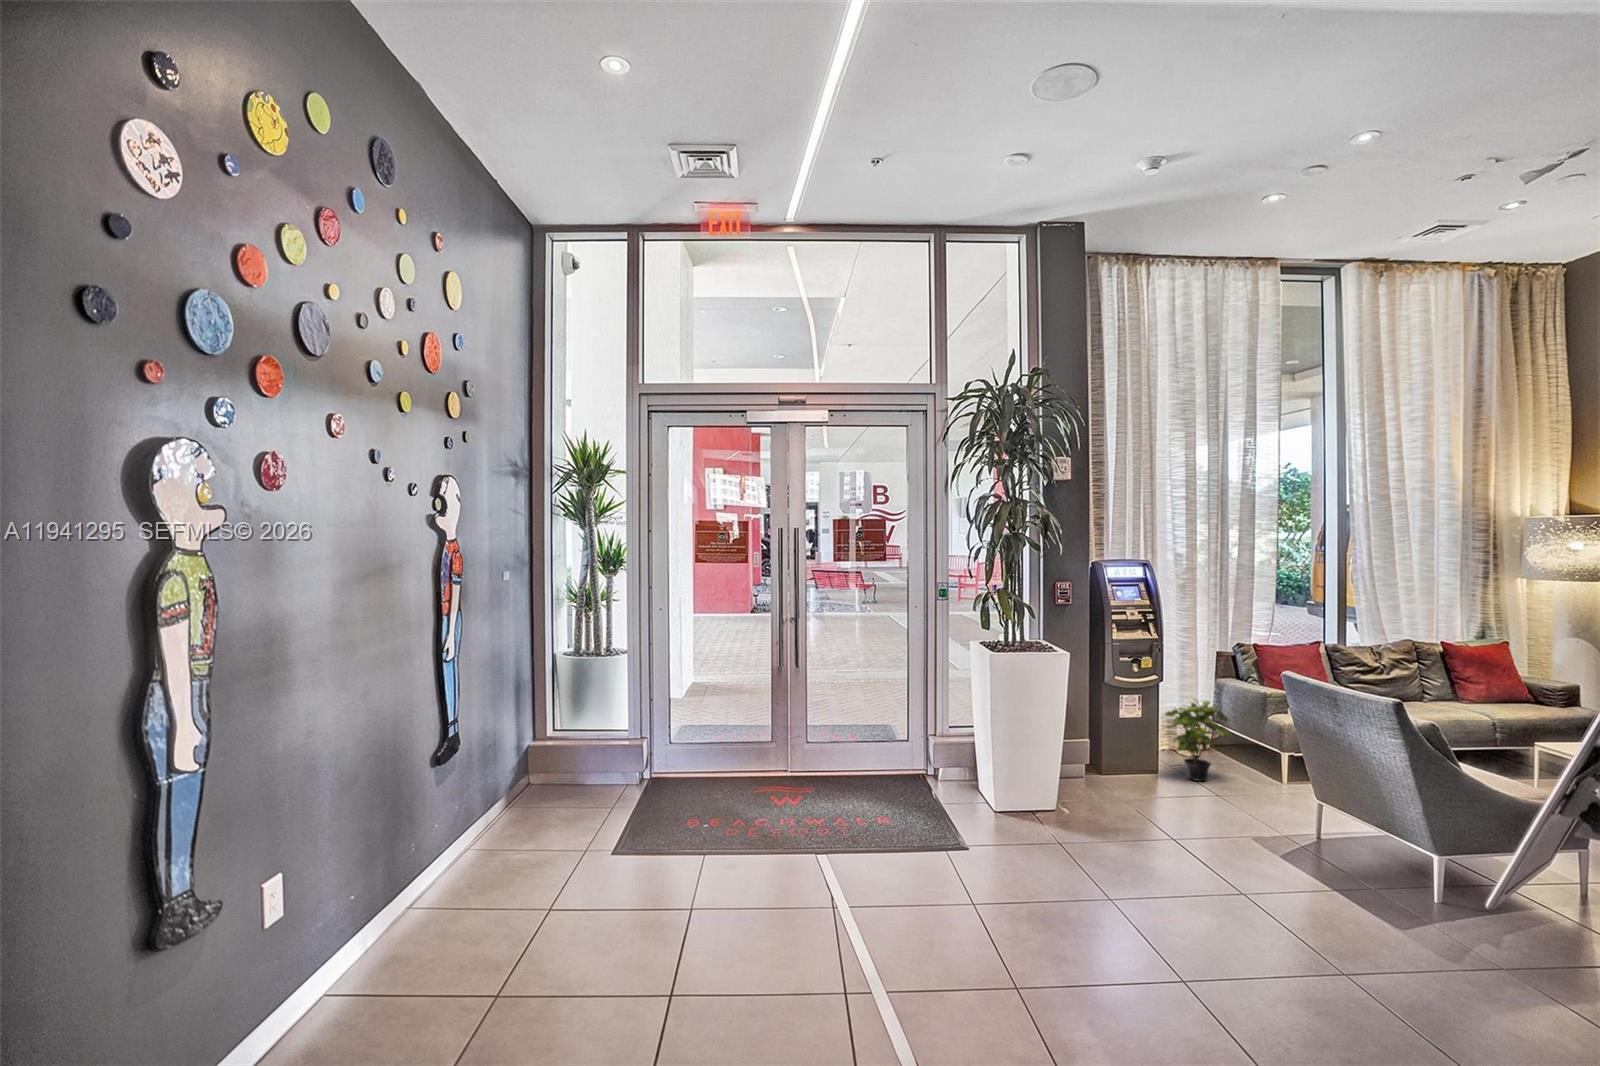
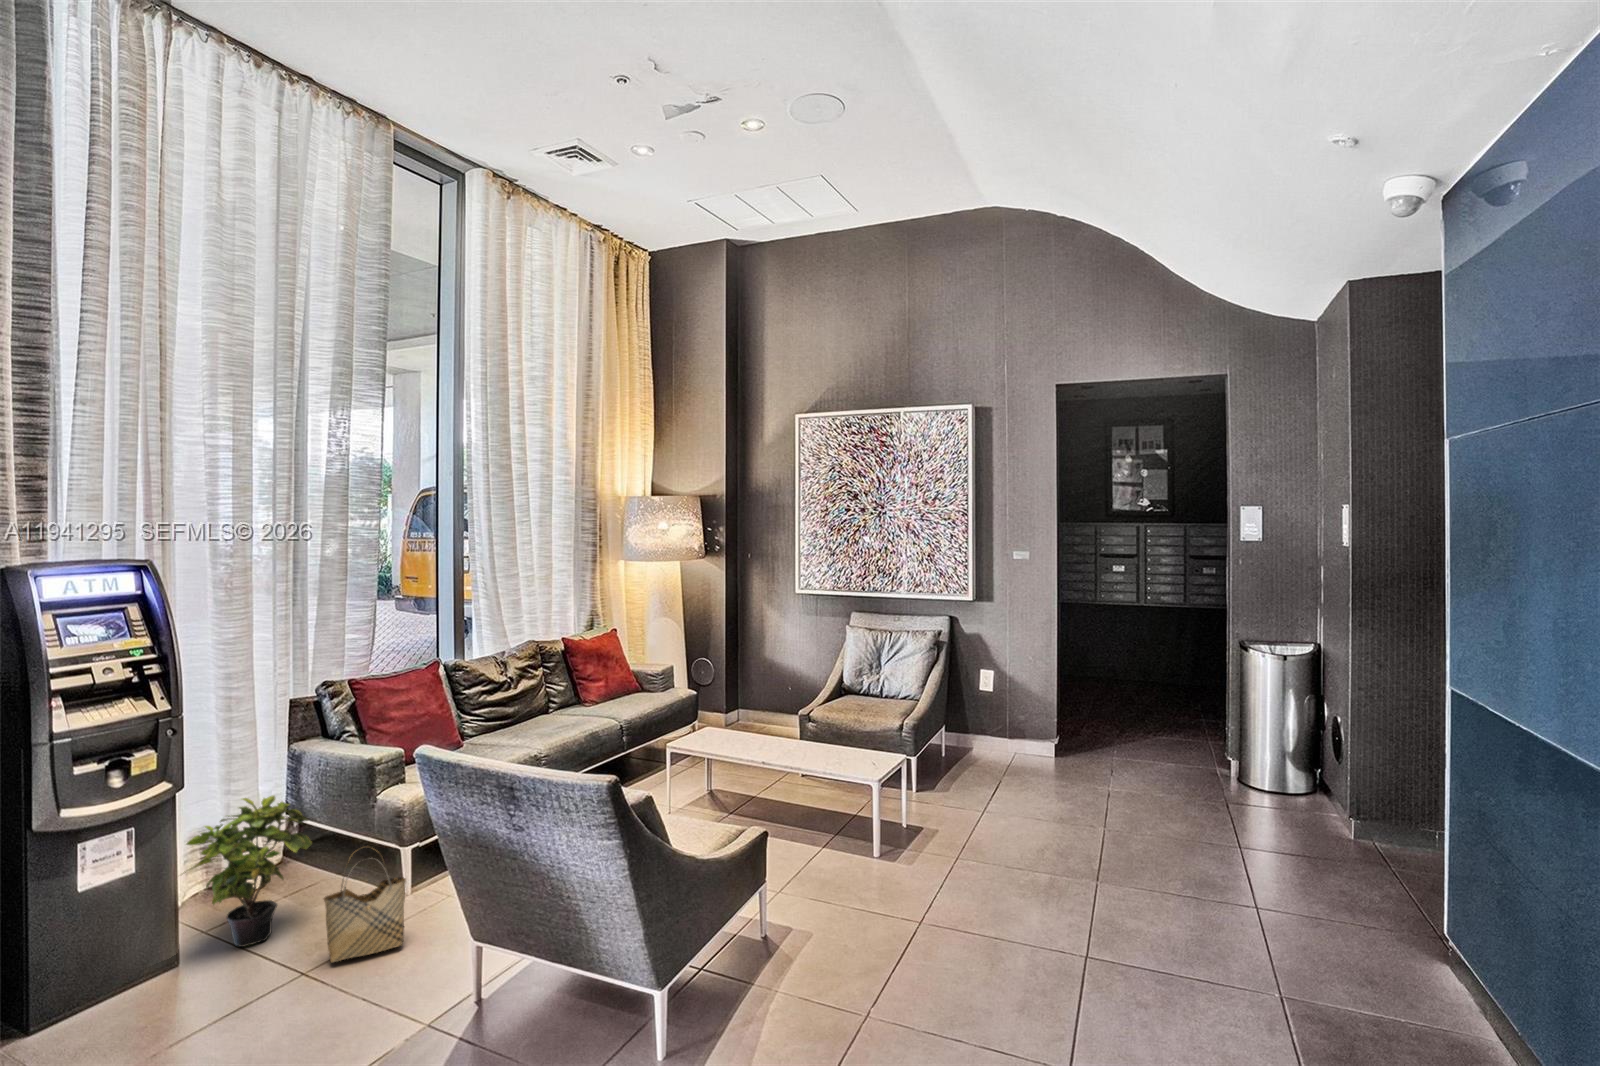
woven basket: none [1240,742,1293,810] -> present [324,847,406,963]

